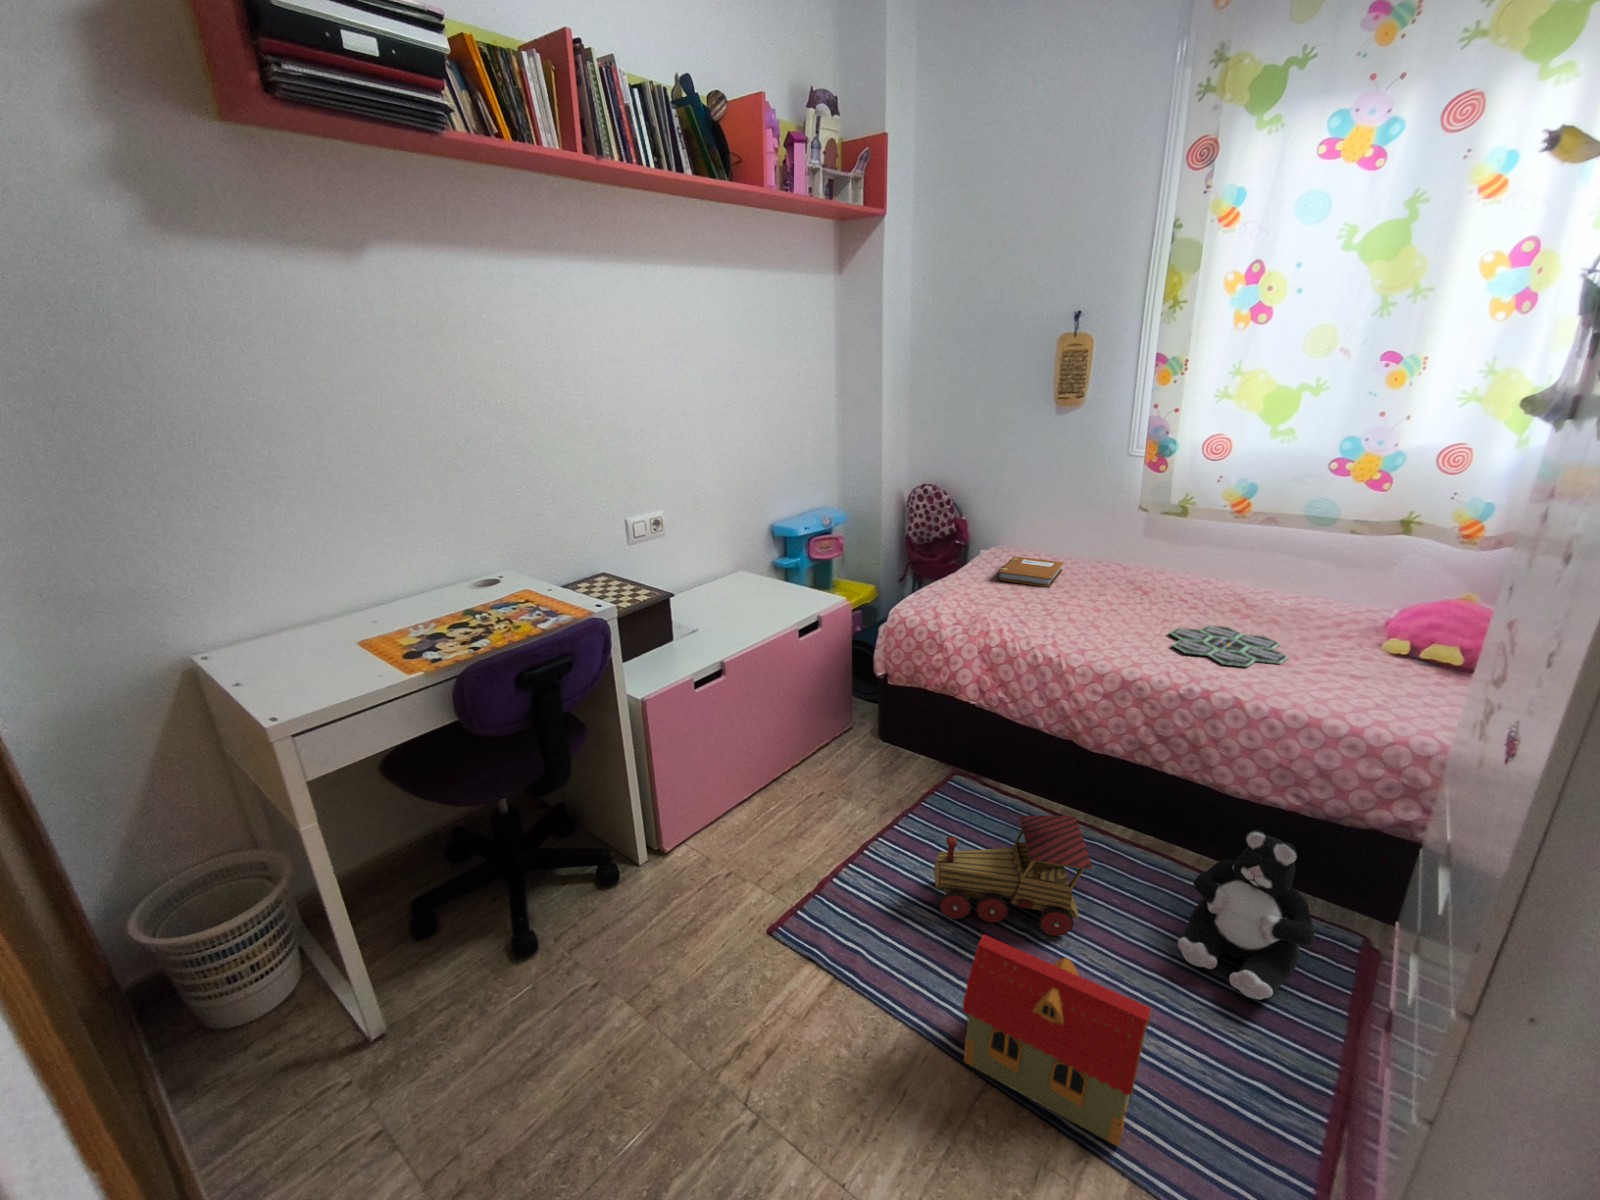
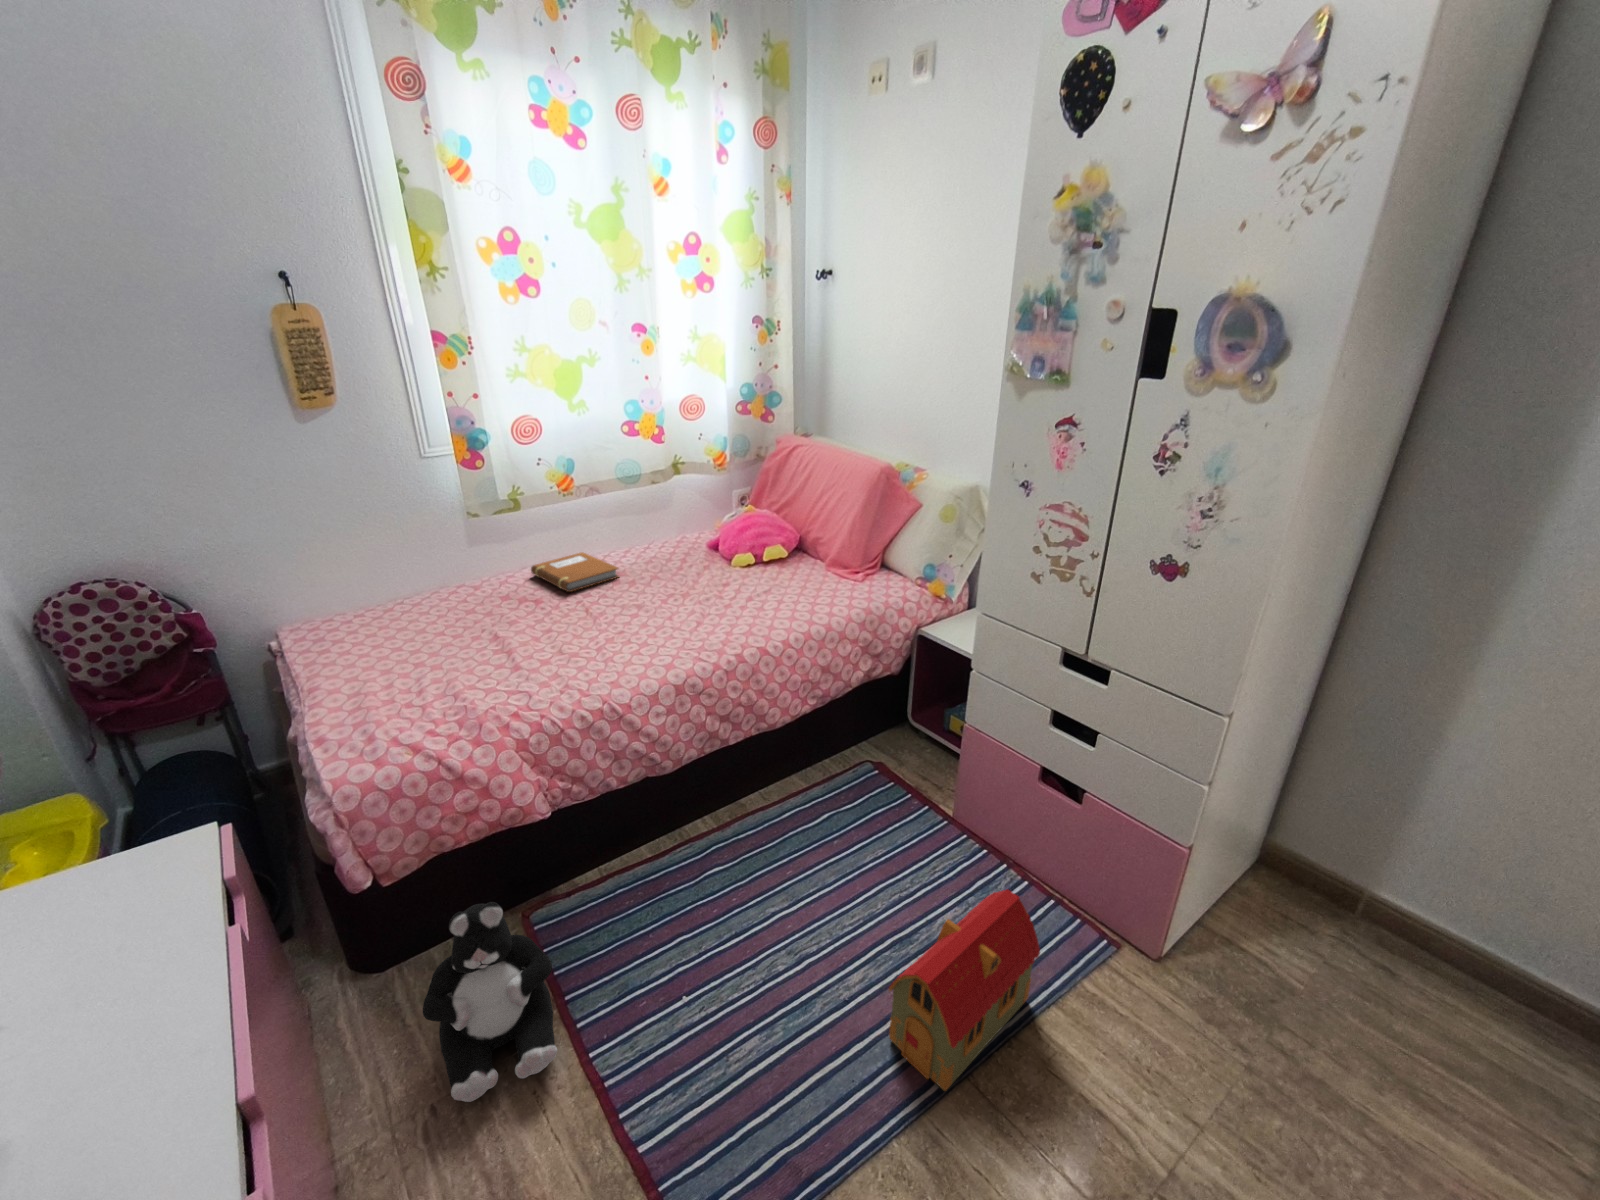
notebook: present [996,556,1063,587] -> present [531,552,619,592]
board game: present [1169,625,1288,667] -> none [634,593,735,635]
toy train: present [934,816,1093,936] -> none [699,830,831,1029]
plush toy: present [1178,830,1314,999] -> present [423,902,557,1102]

